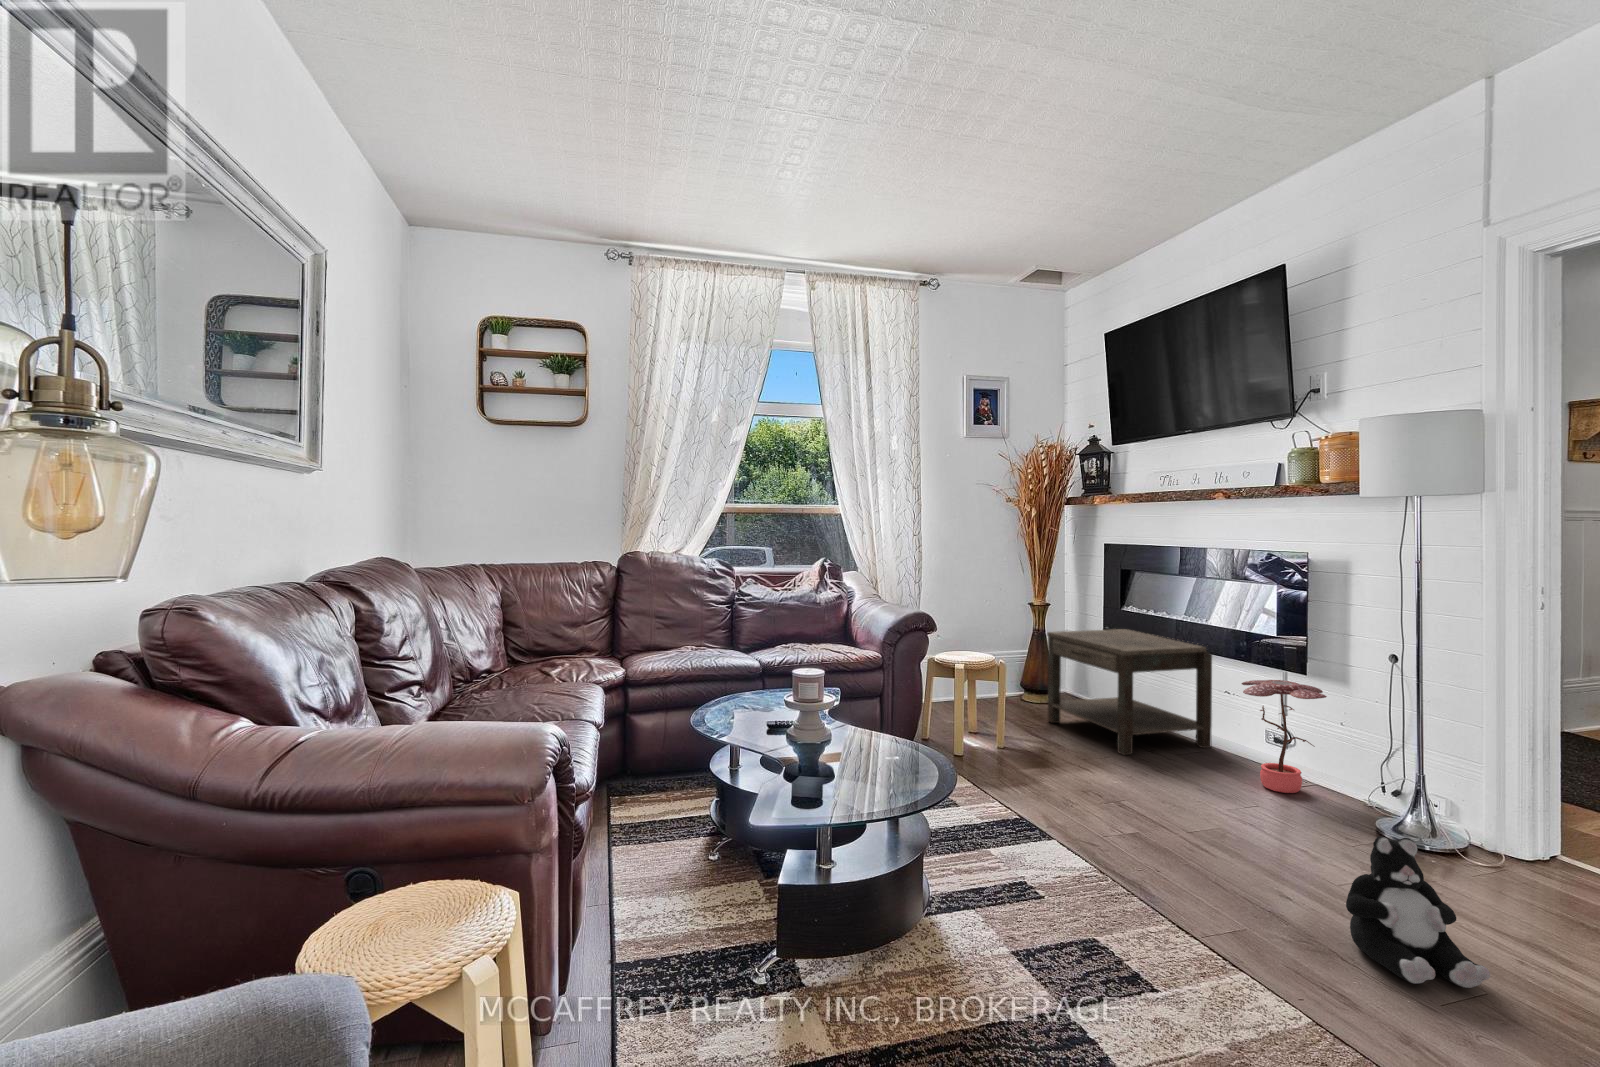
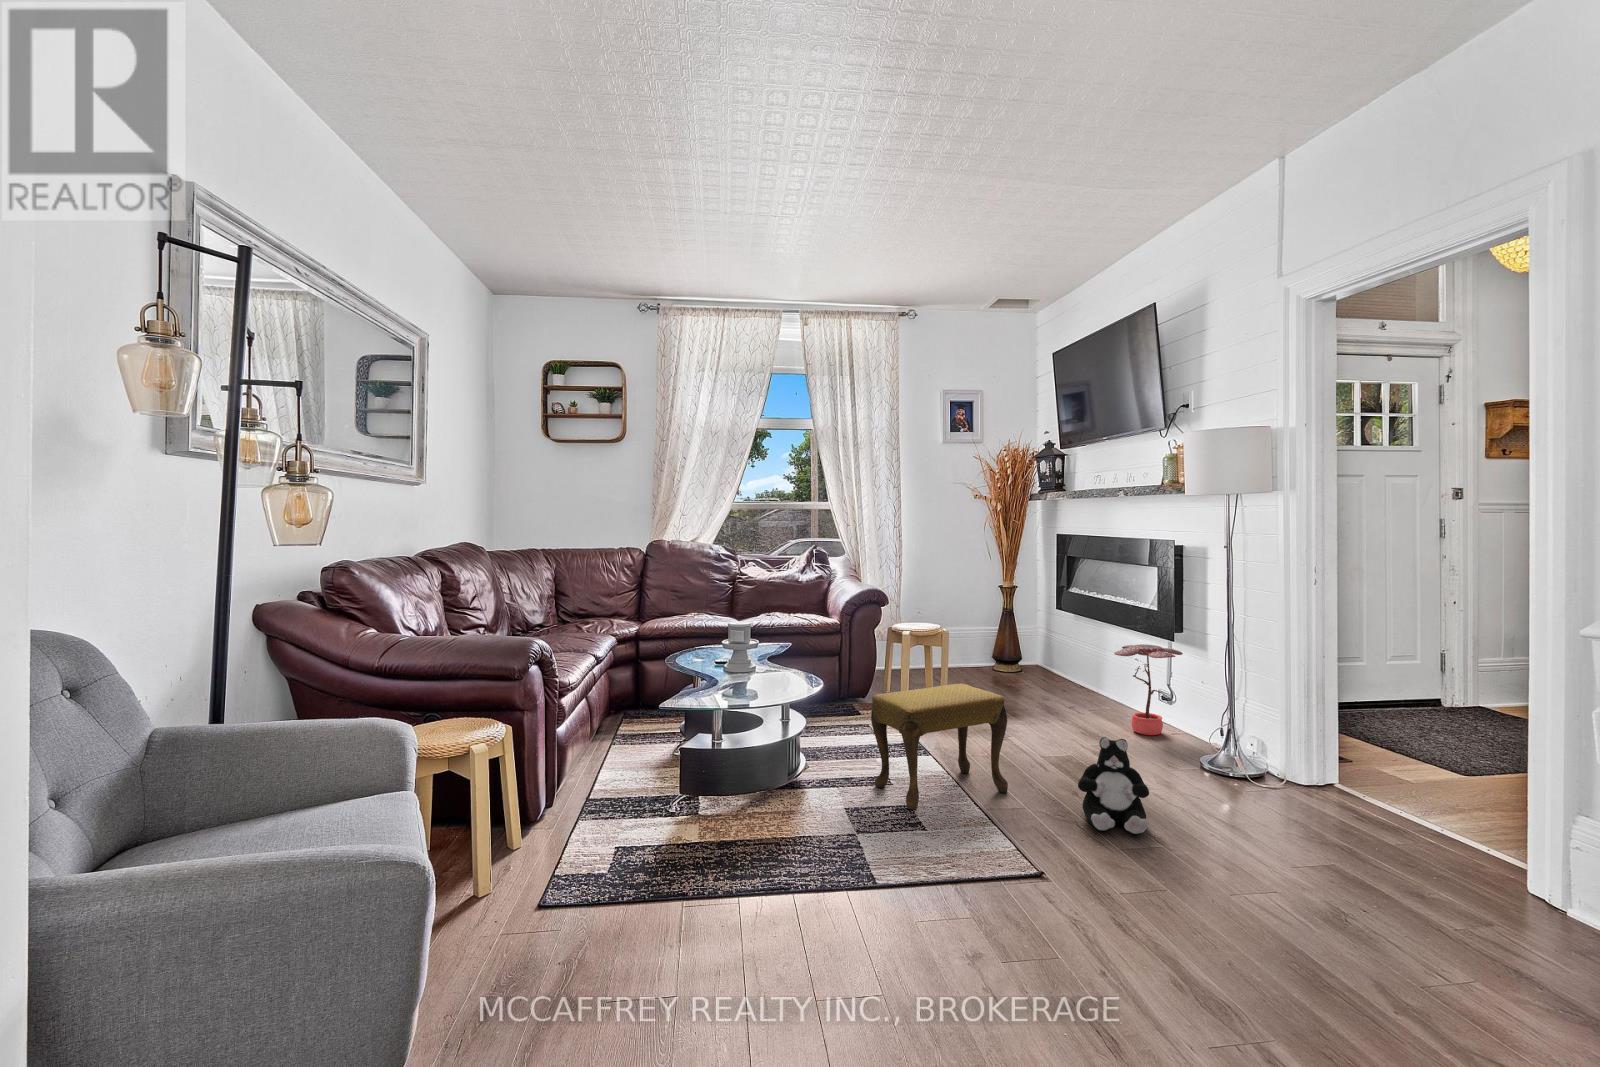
side table: present [1047,629,1212,755] -> none [998,608,1123,708]
footstool: none [1023,751,1214,955] -> present [871,684,1008,810]

